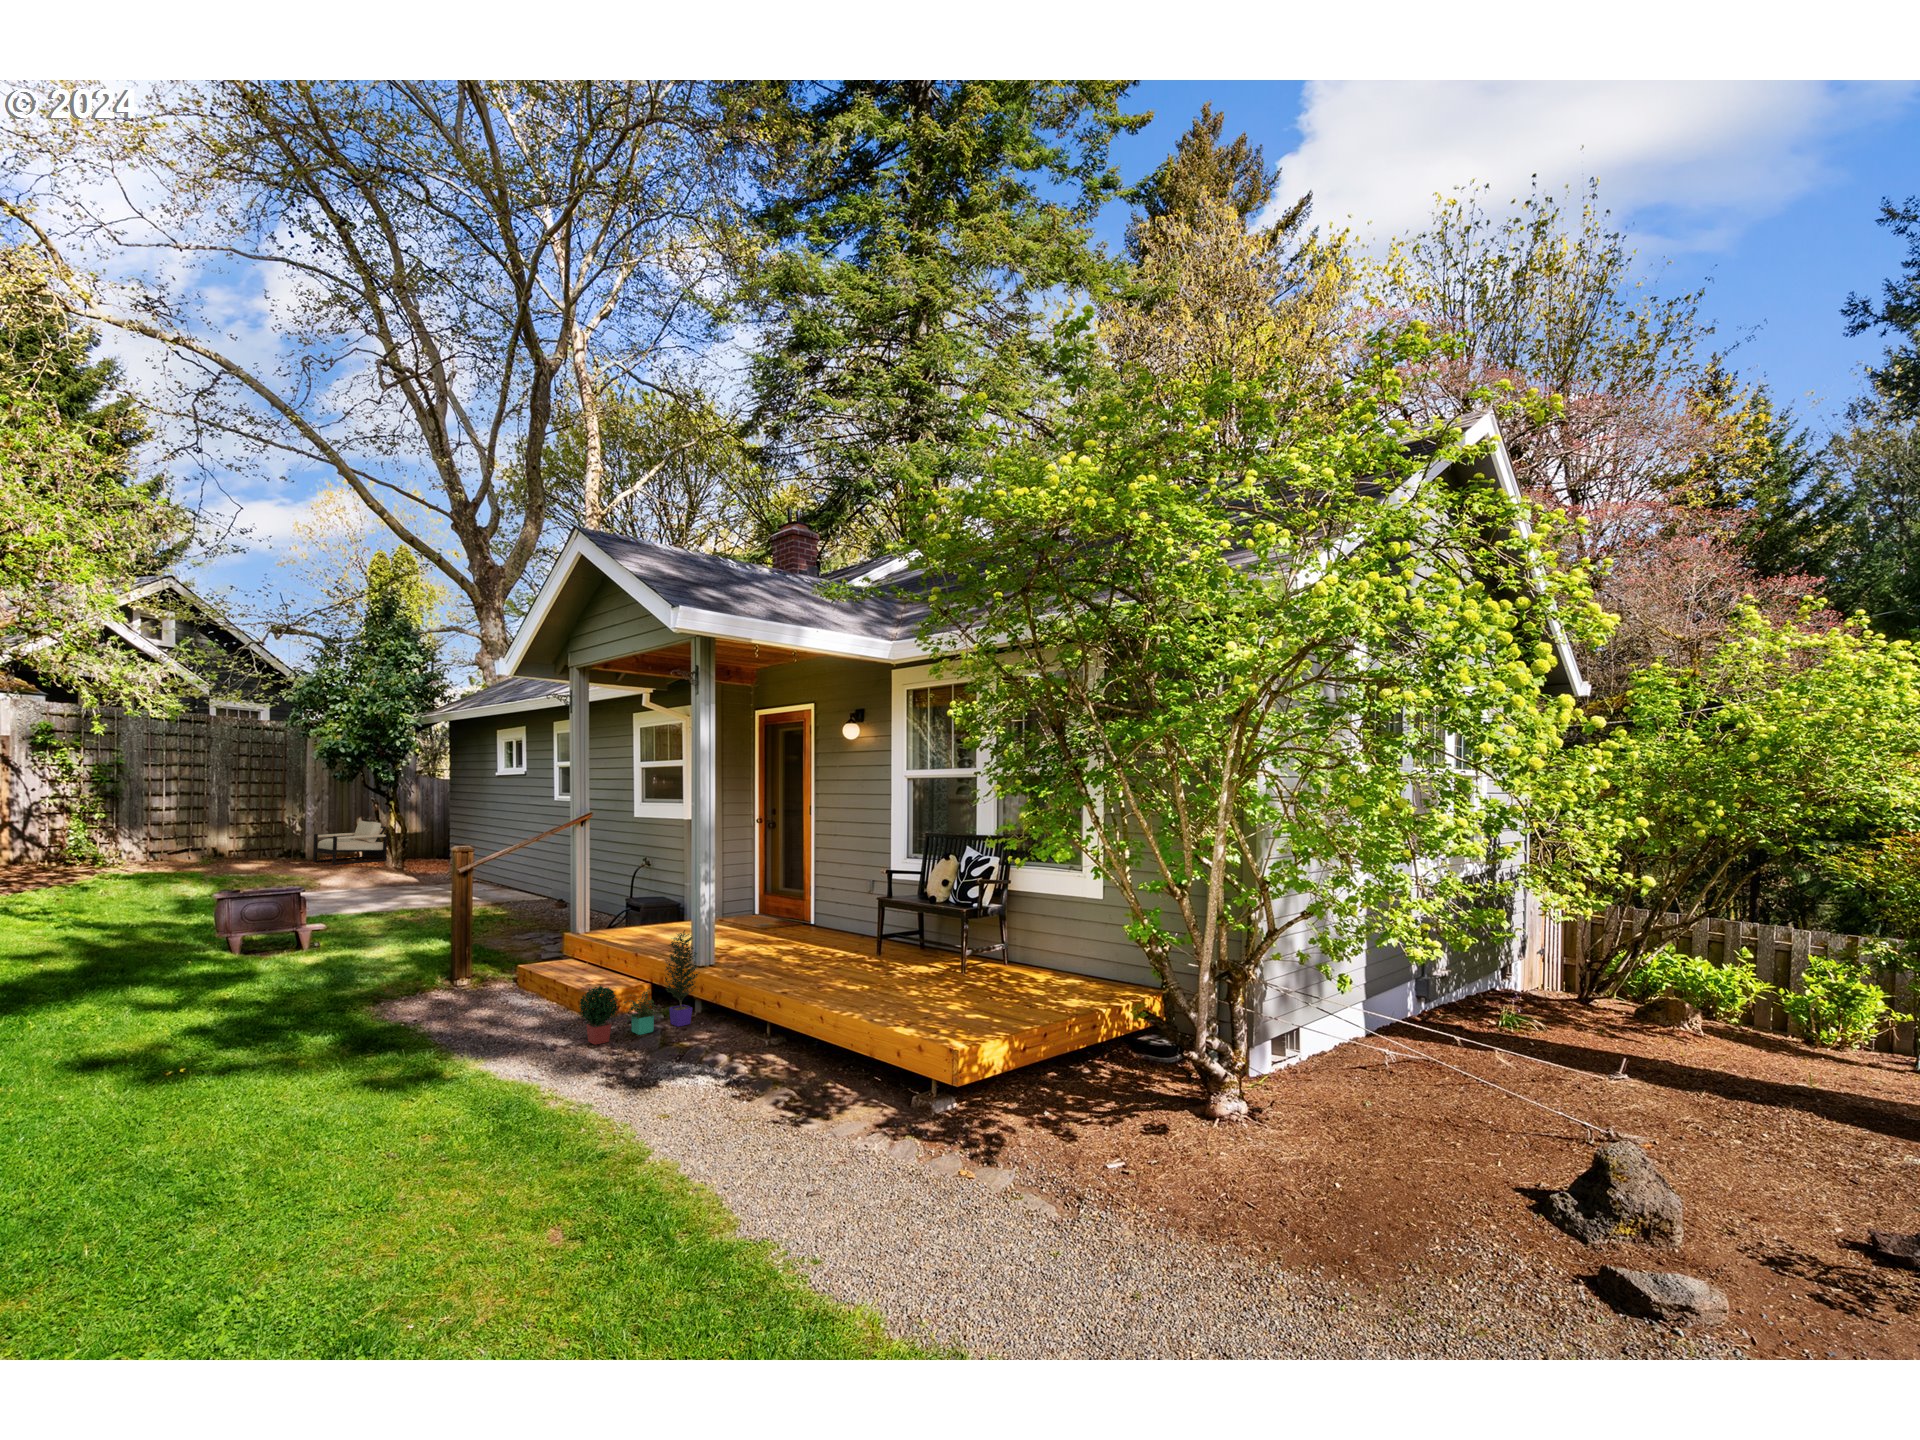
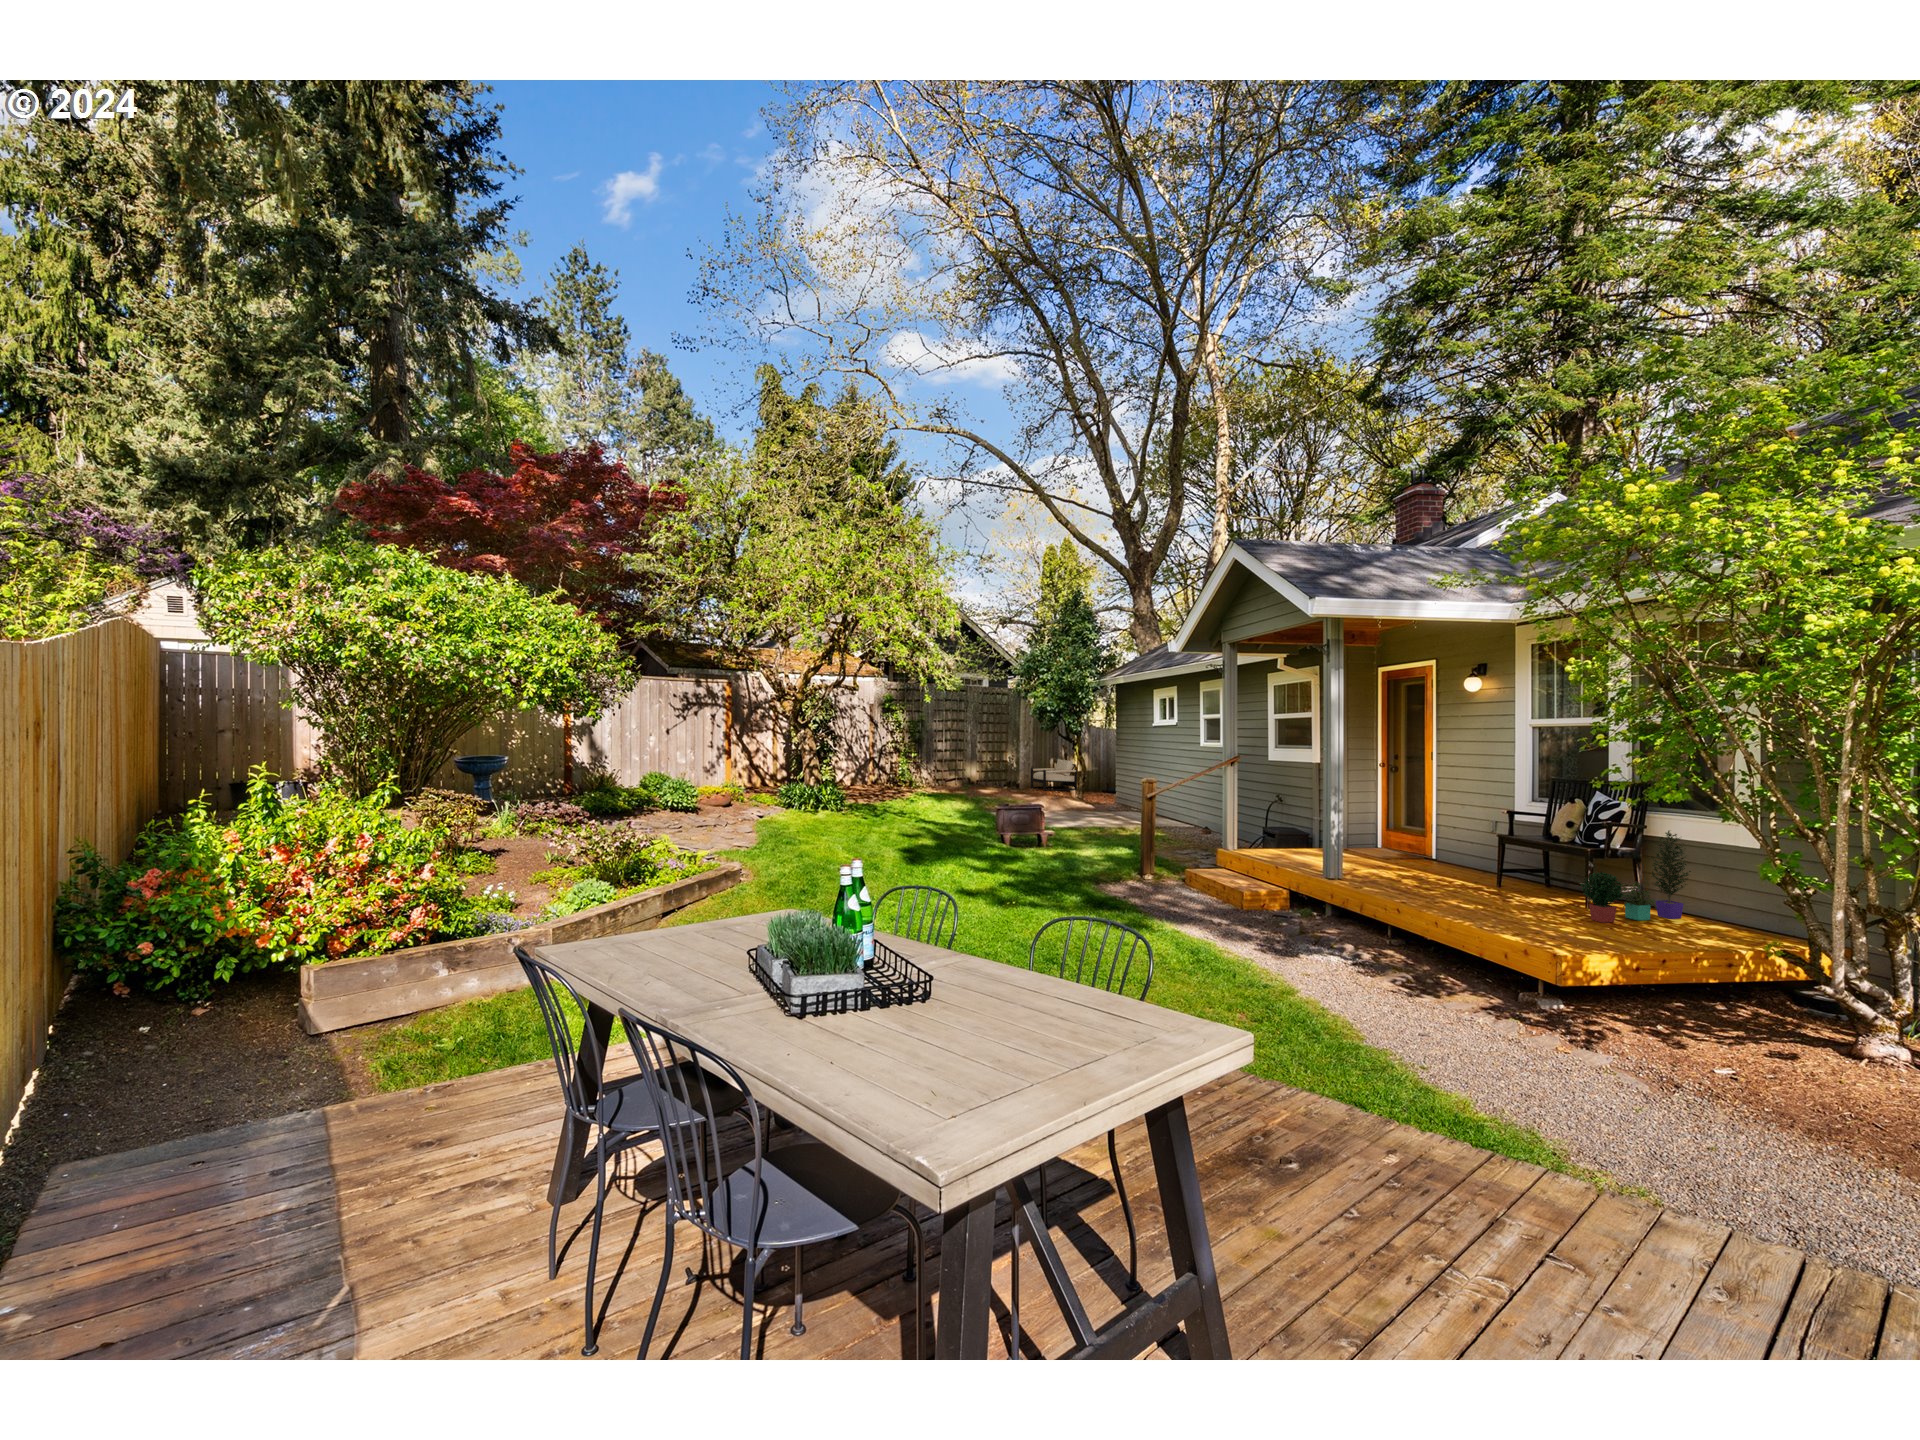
potted plant: present [578,930,698,1045] -> present [1581,831,1691,923]

